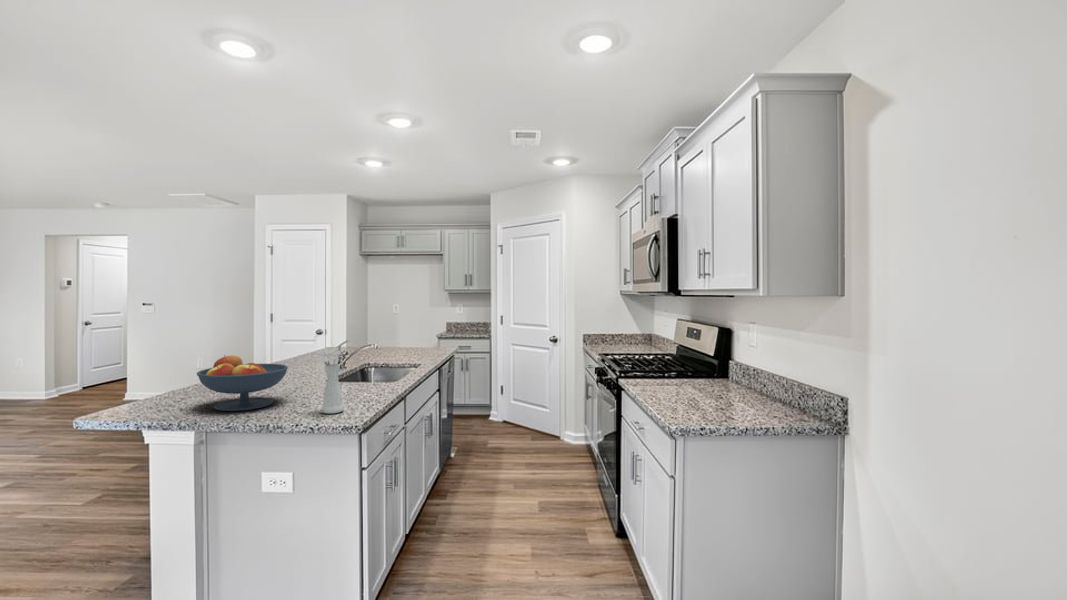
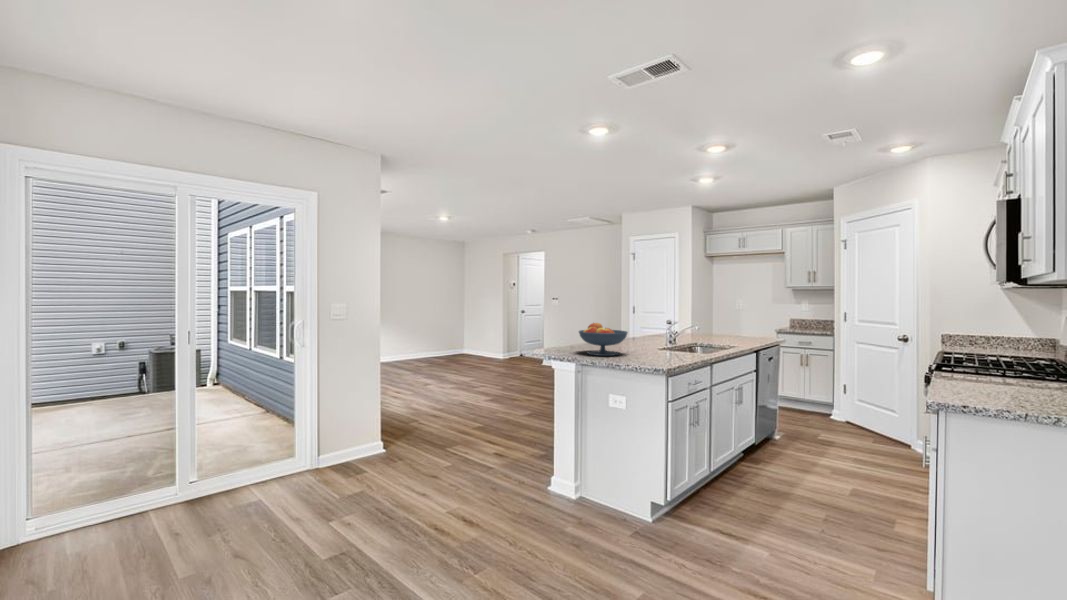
vase: present [312,347,344,414] -> none [639,319,658,363]

